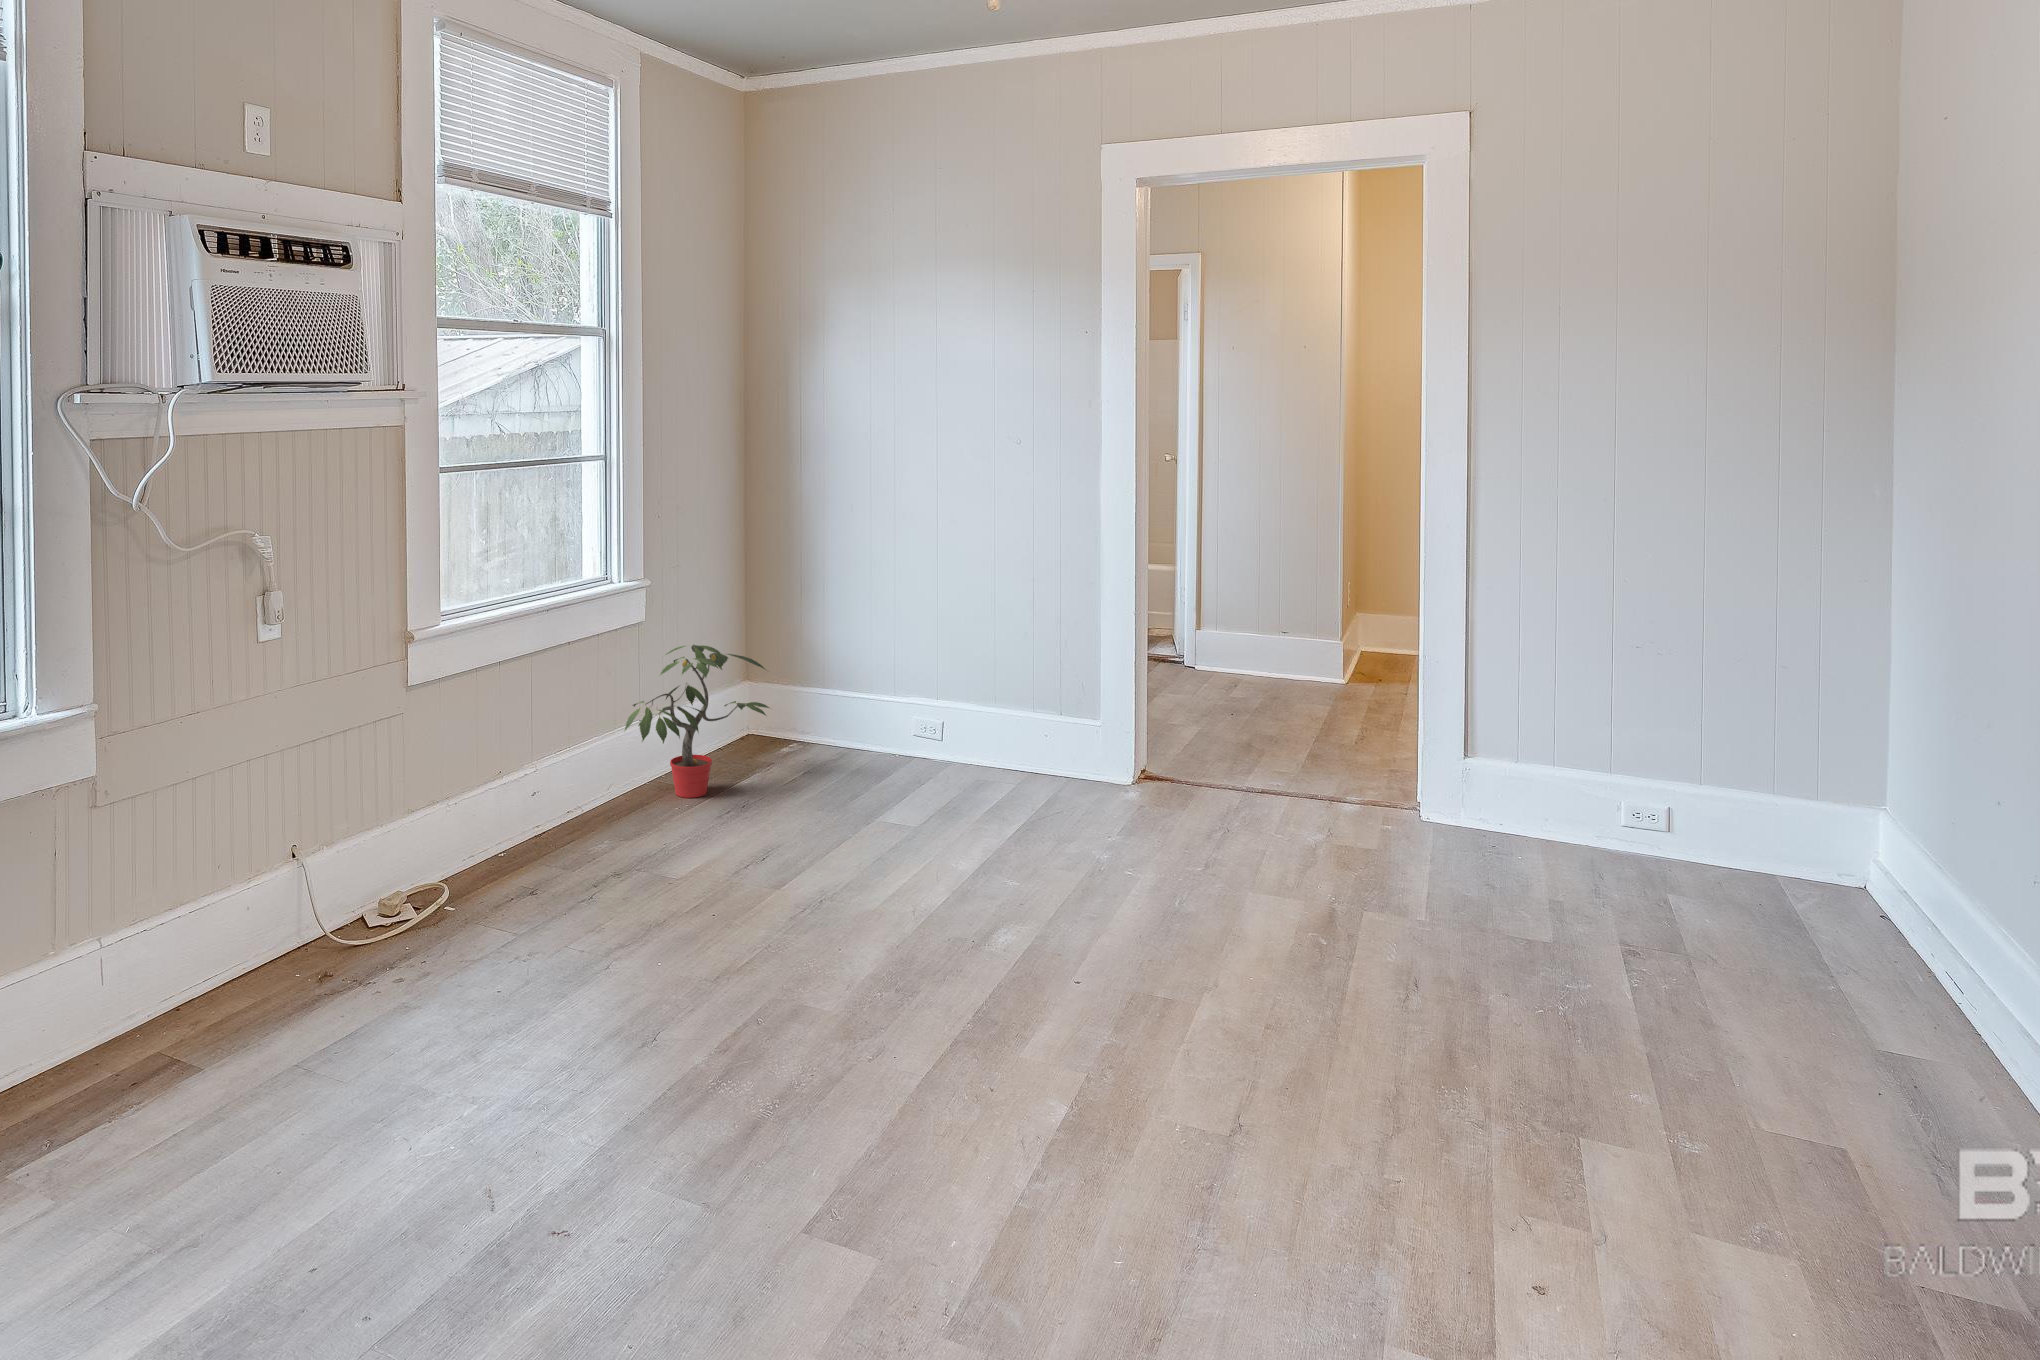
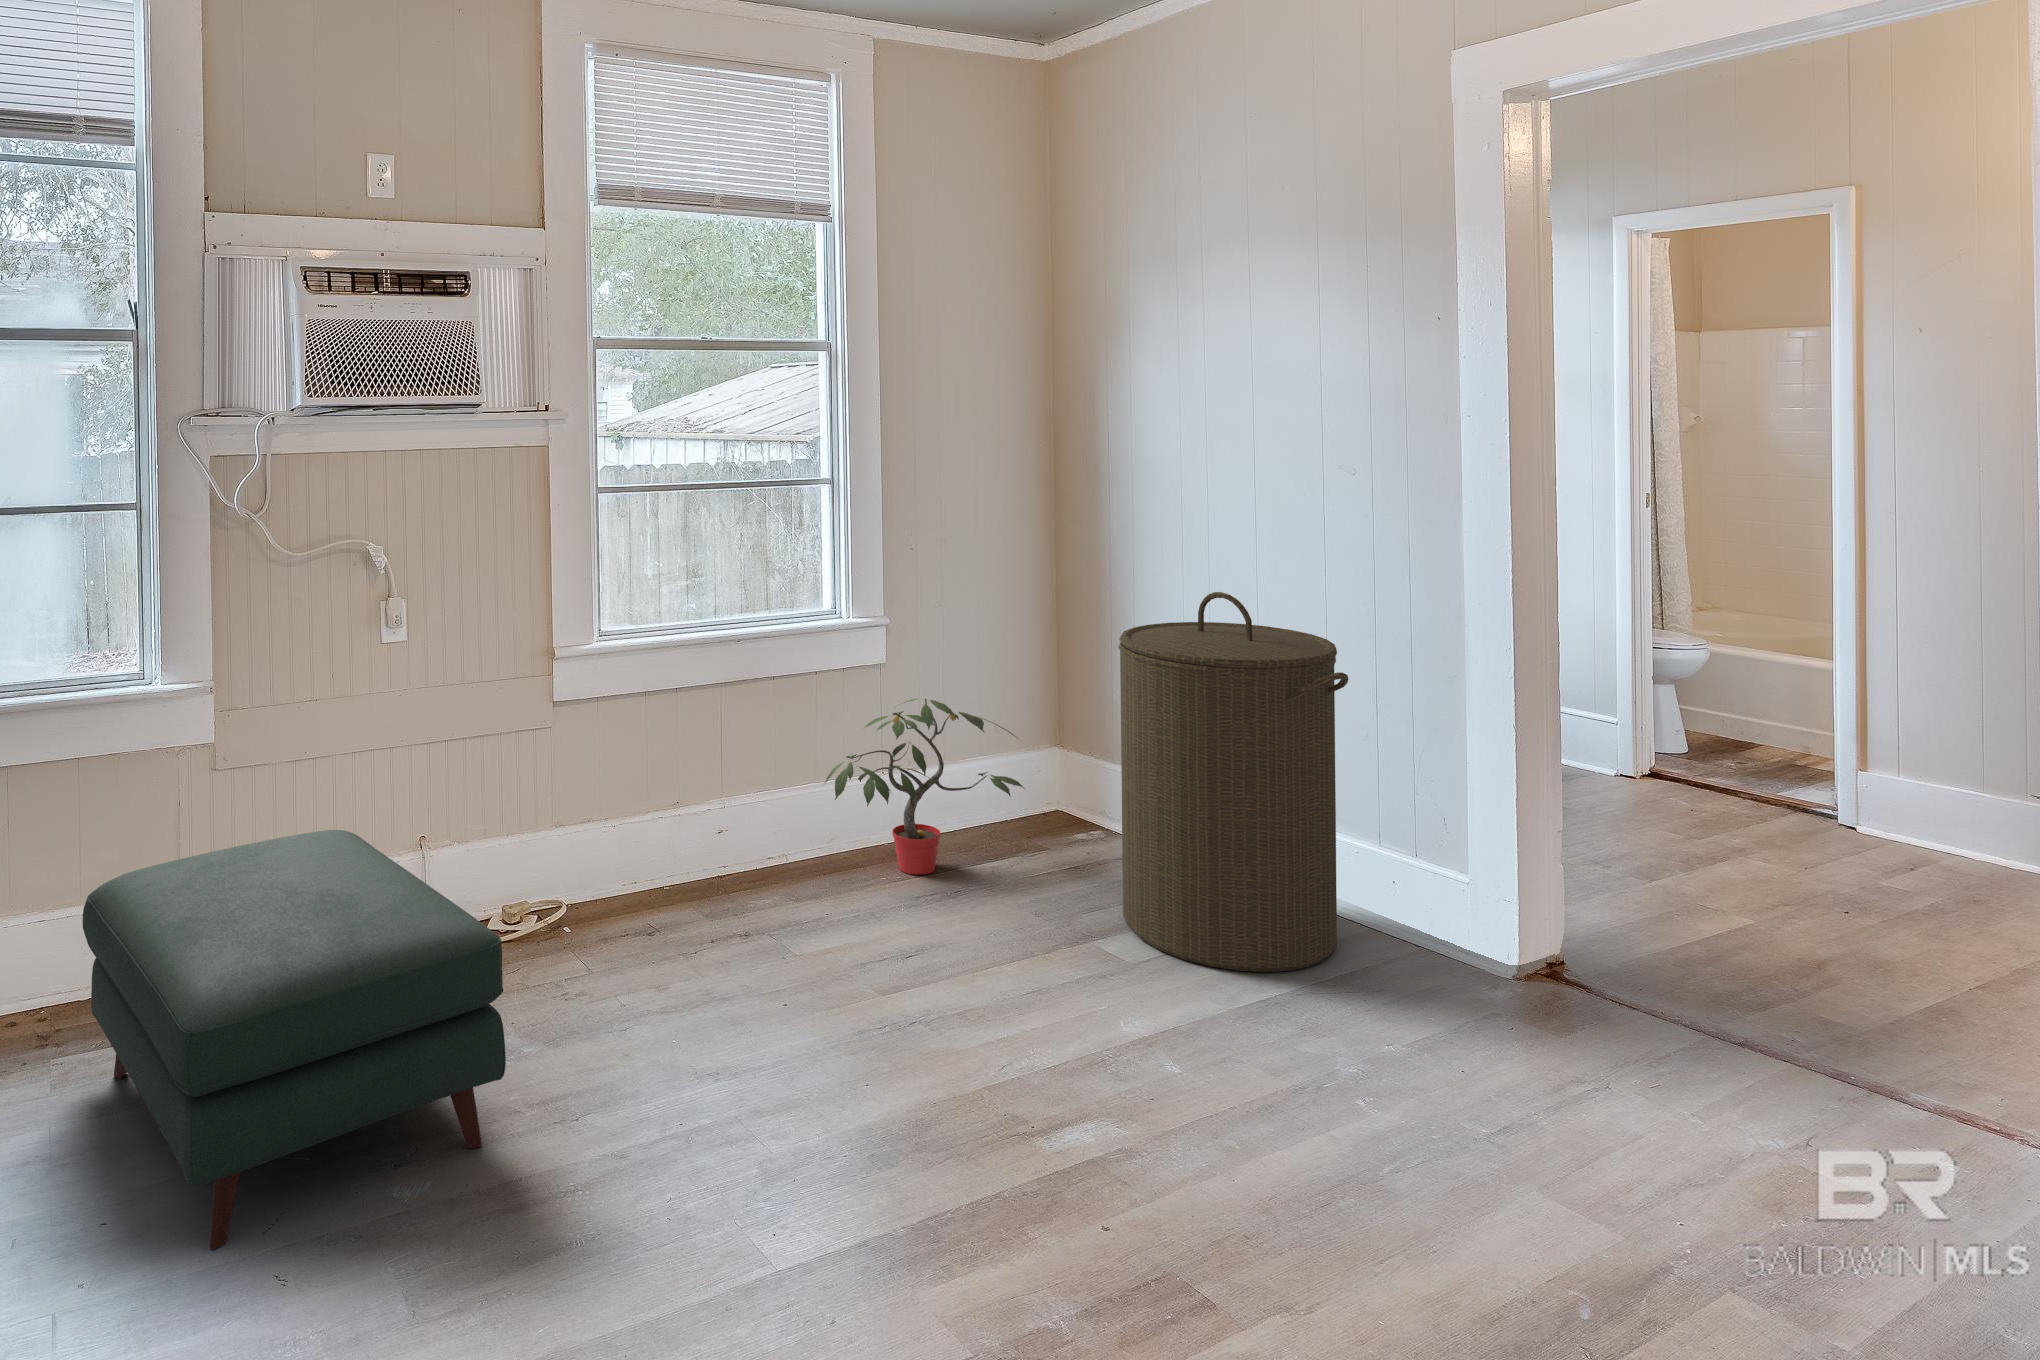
laundry hamper: none [857,531,1039,810] -> present [1119,592,1348,972]
ottoman: none [69,837,613,1238] -> present [82,830,506,1250]

